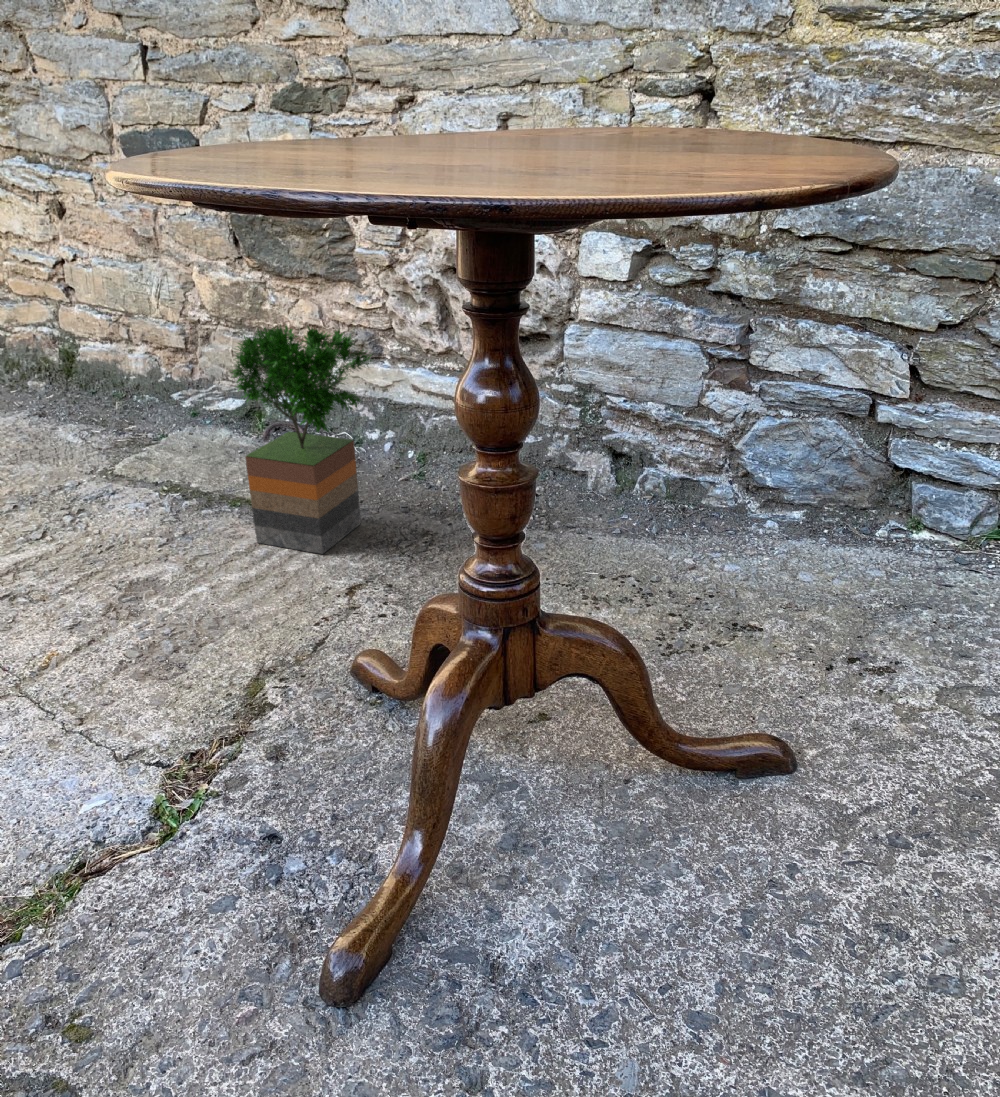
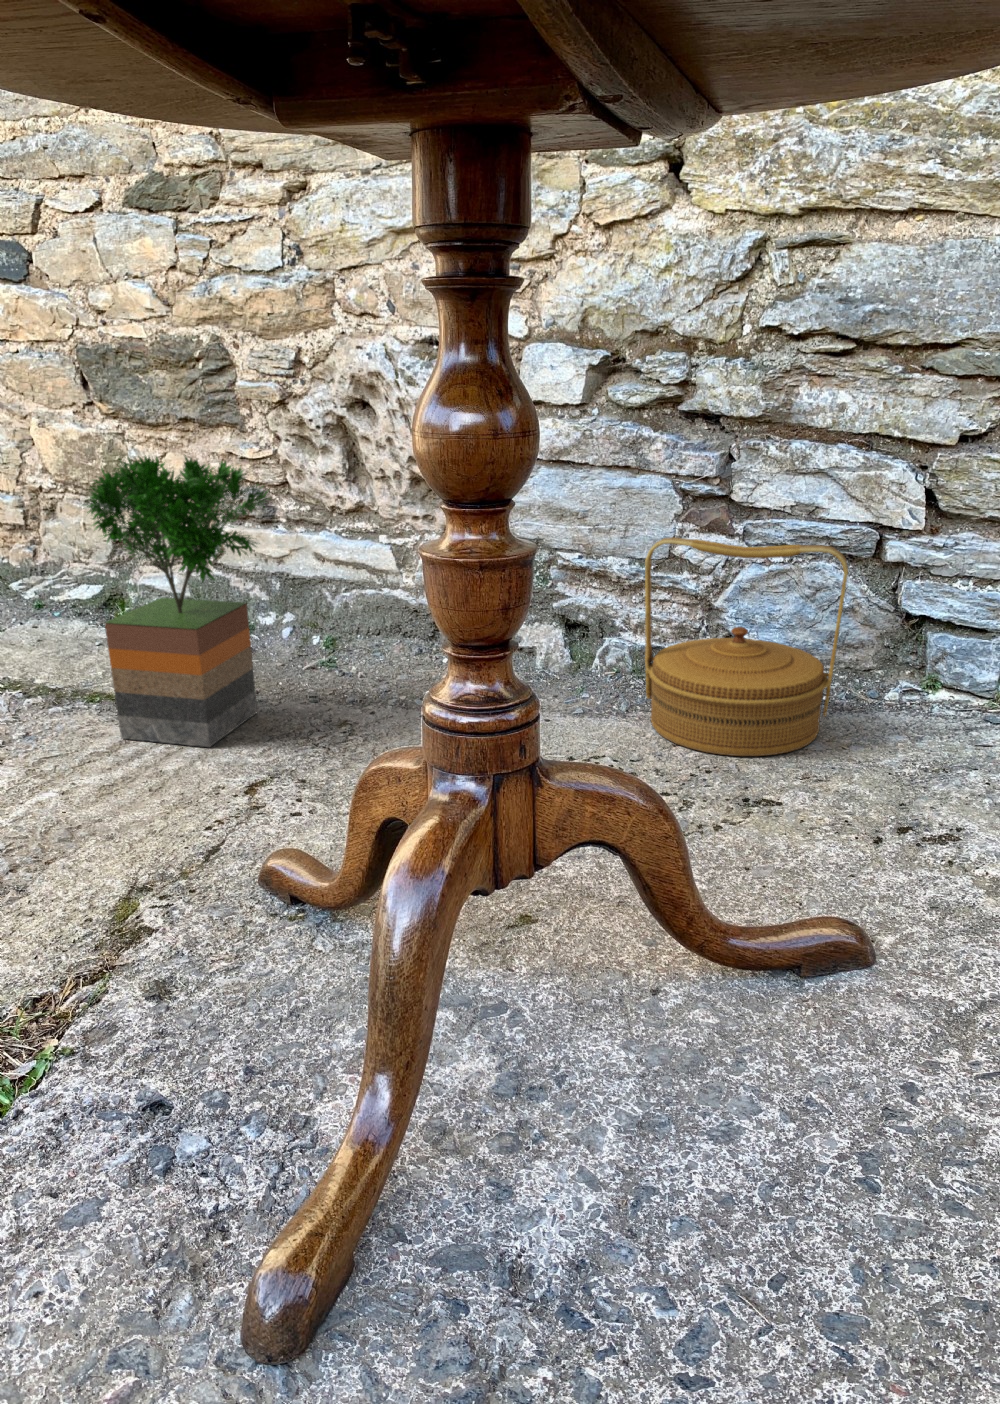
basket: none [668,402,836,584] -> present [645,537,848,756]

